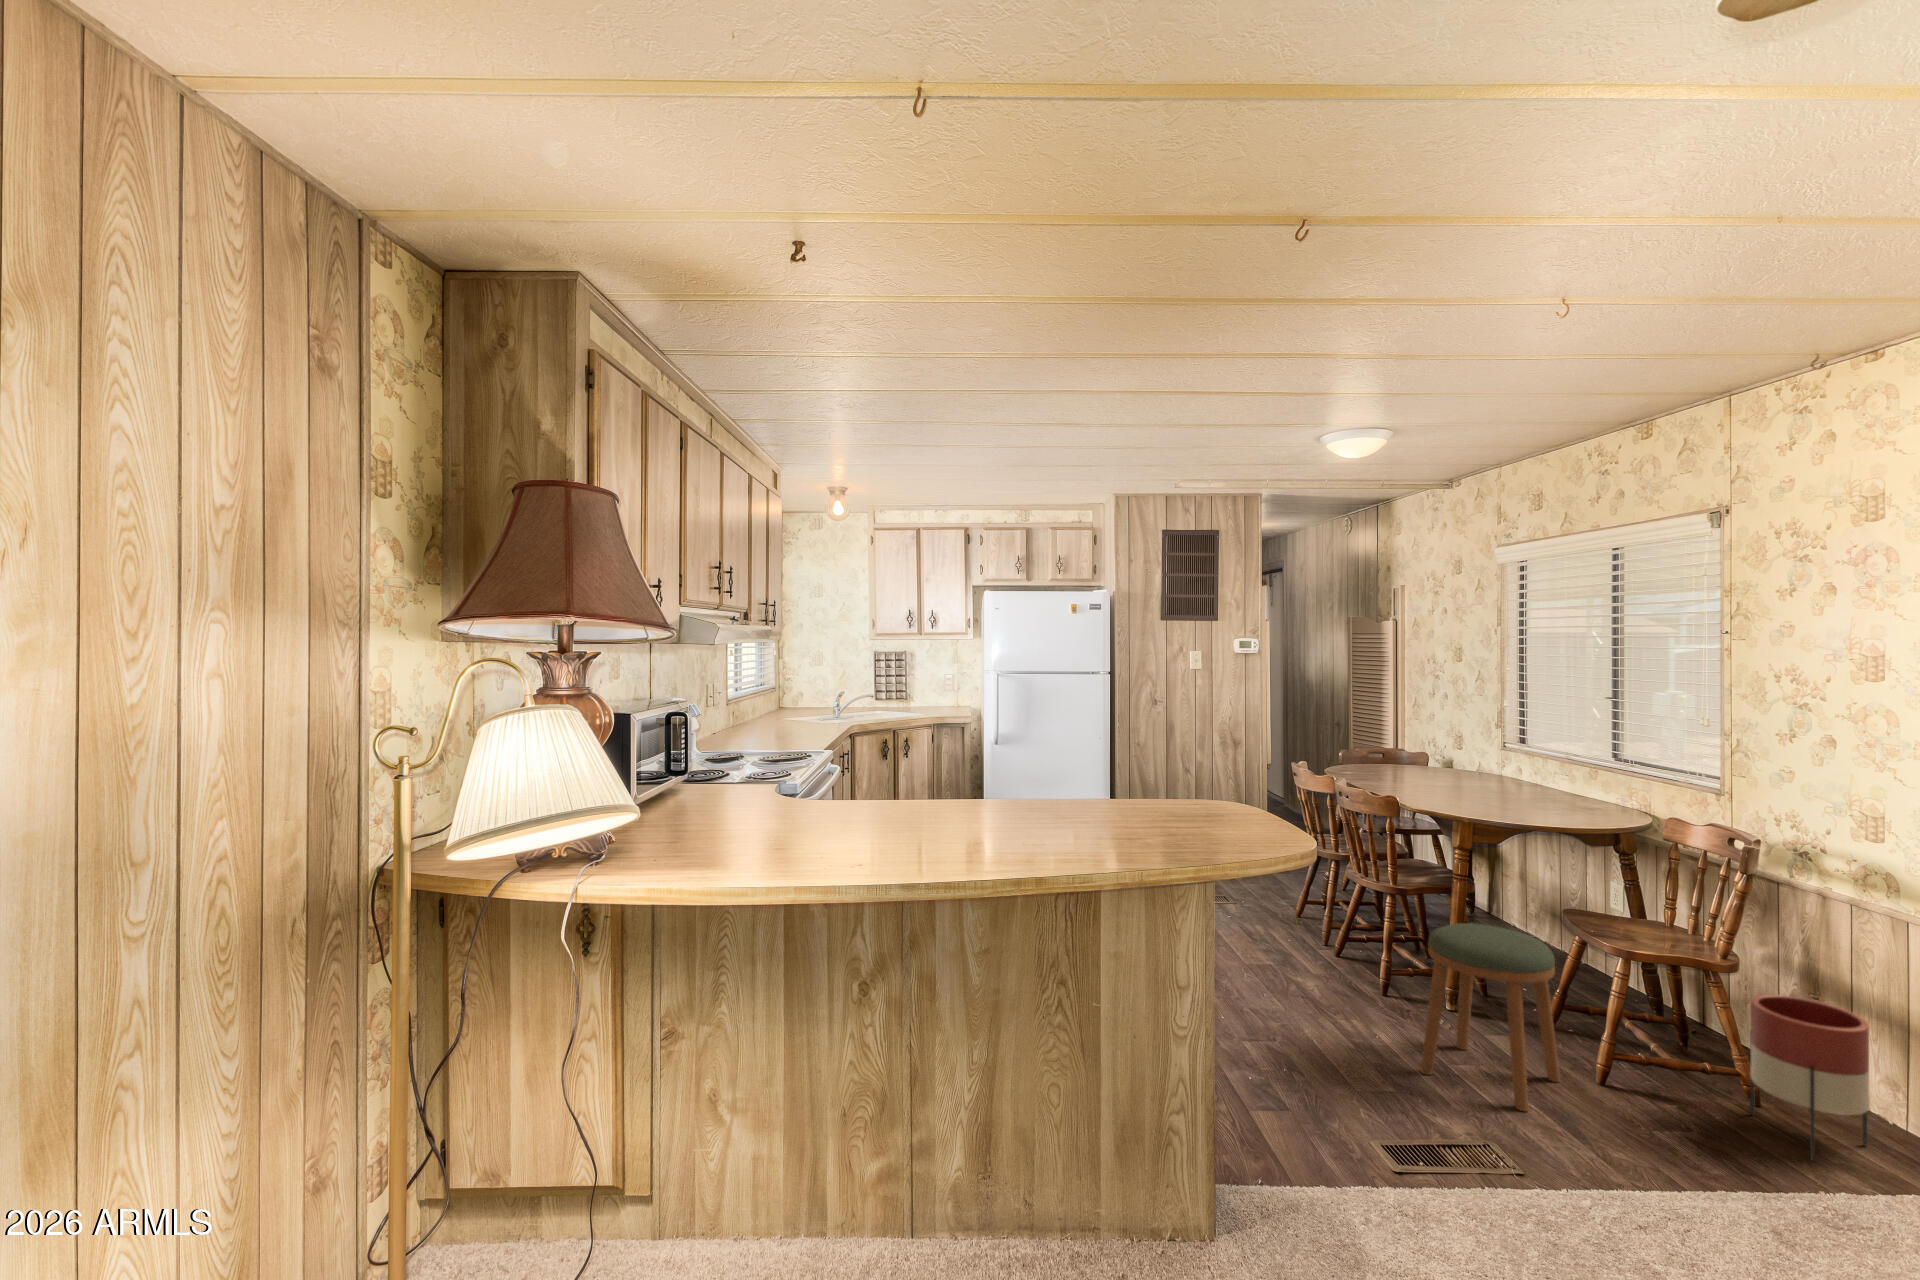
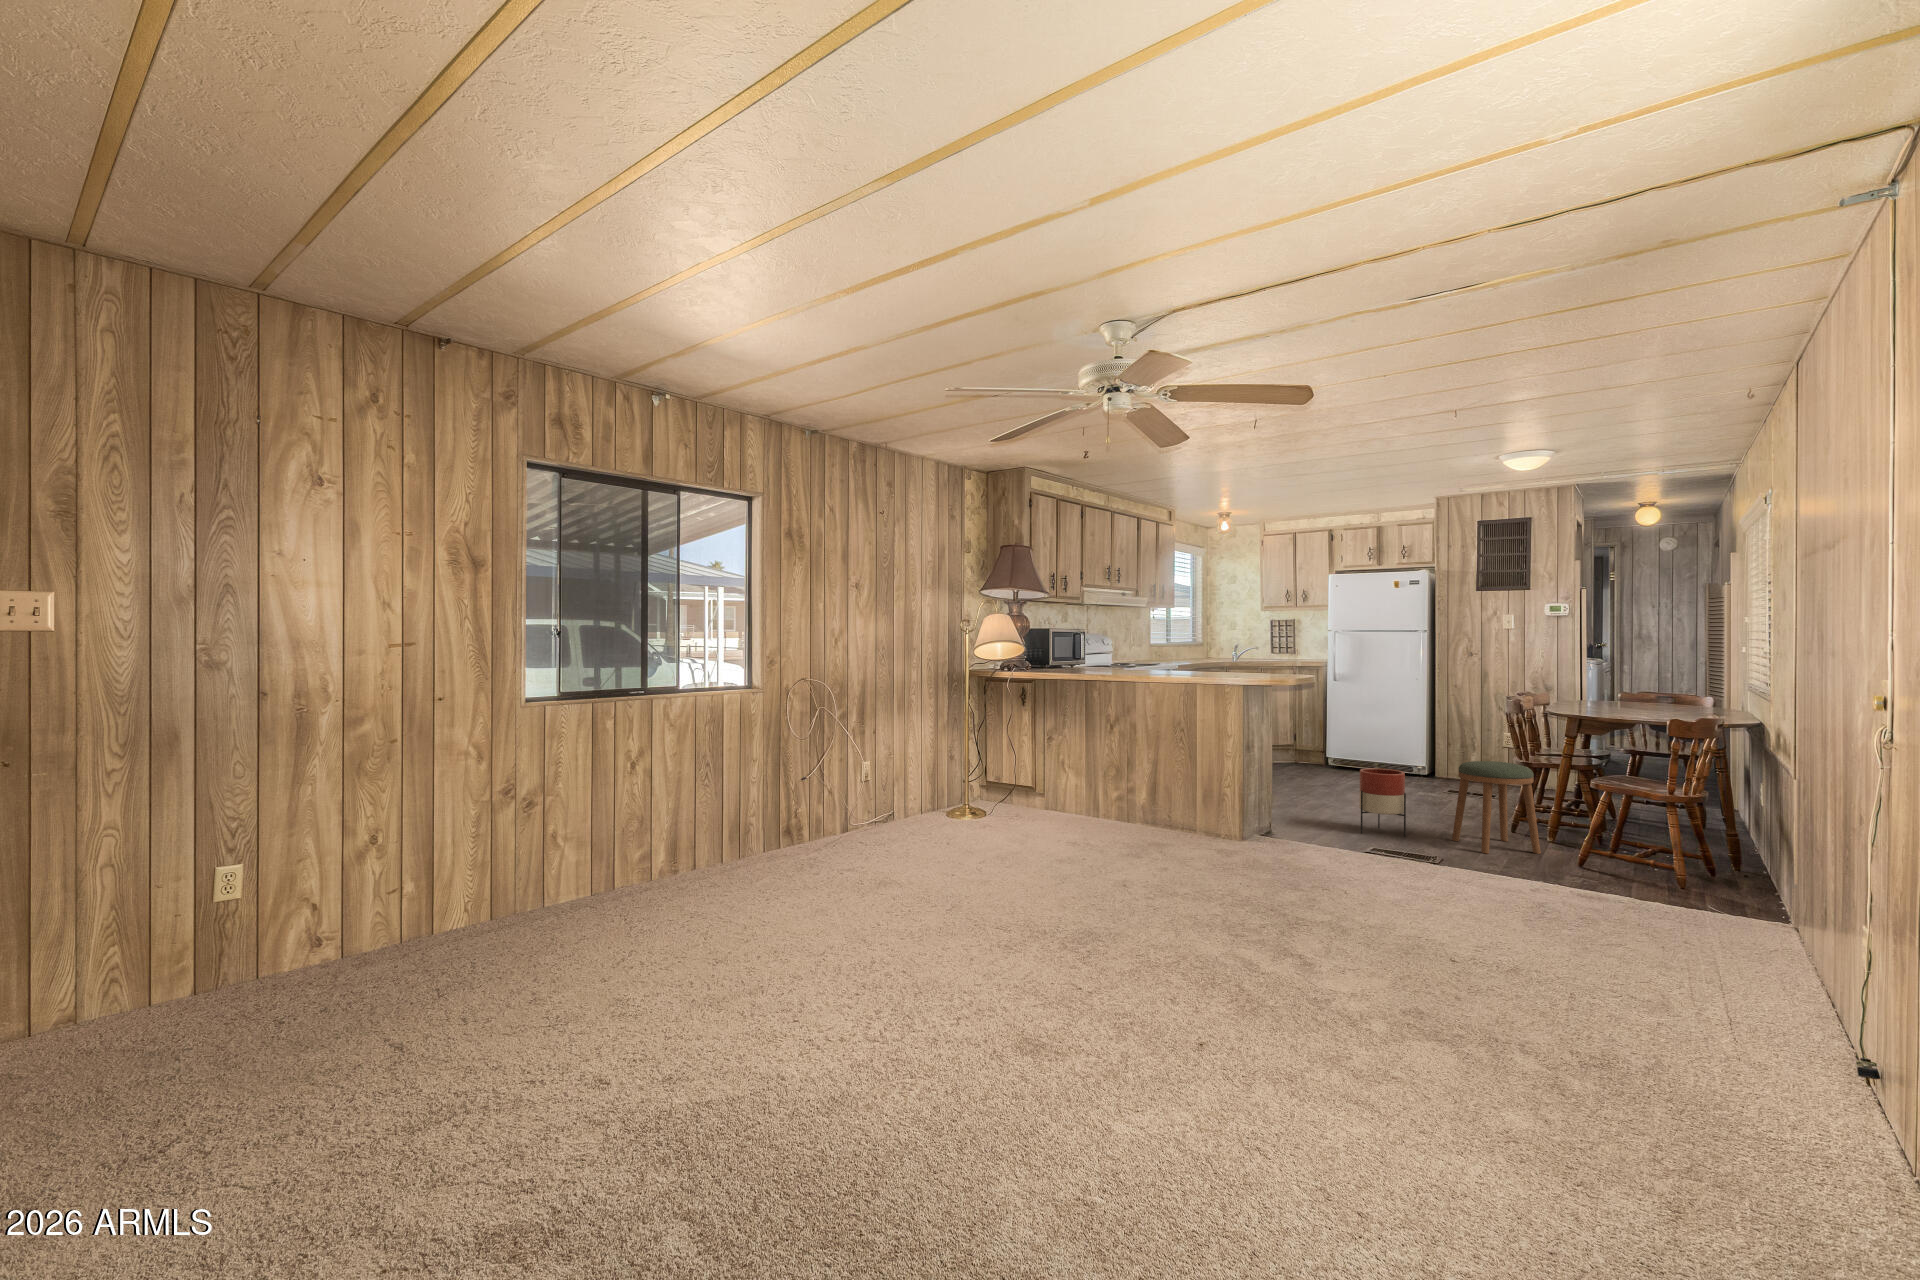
planter: present [1750,994,1870,1161] -> present [1359,768,1406,837]

